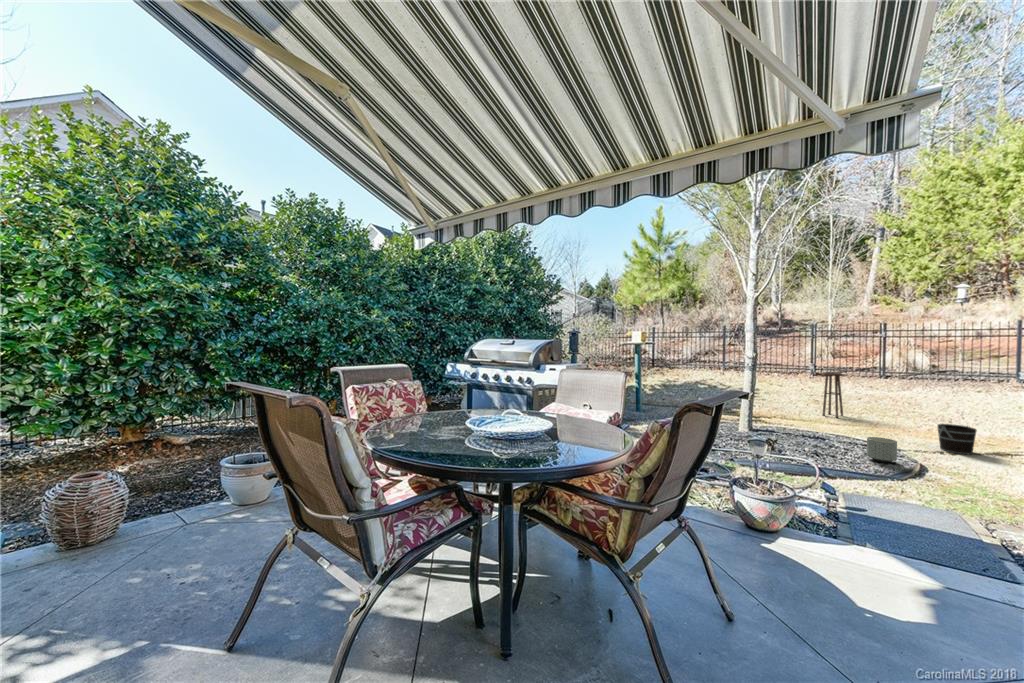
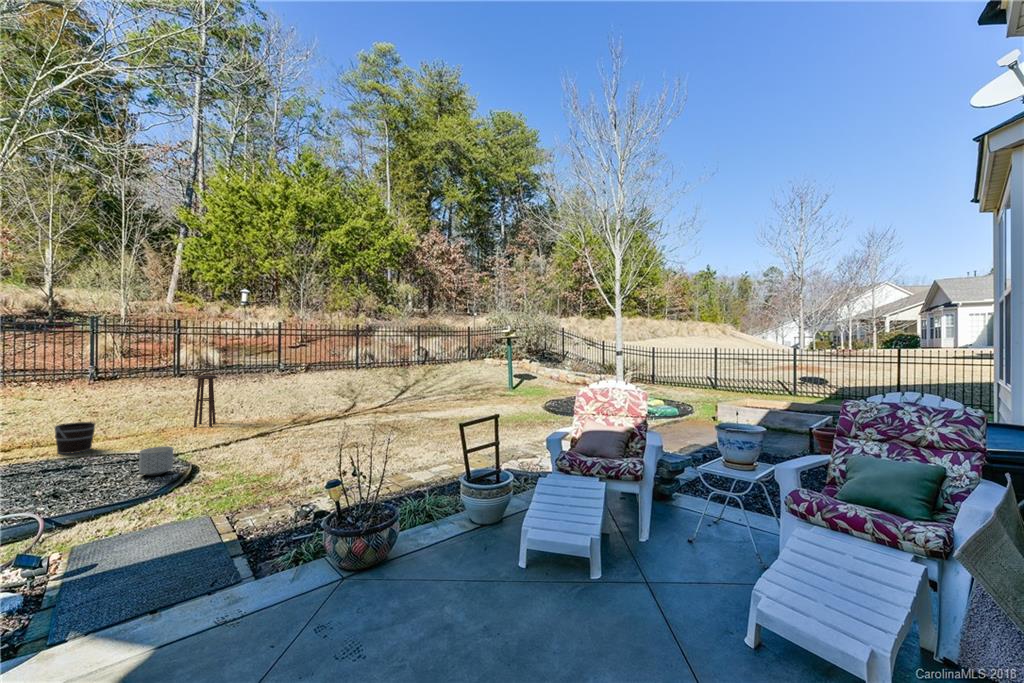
stool: present [823,372,843,418] -> present [194,375,217,427]
bucket: present [938,424,977,454] -> present [55,422,95,454]

